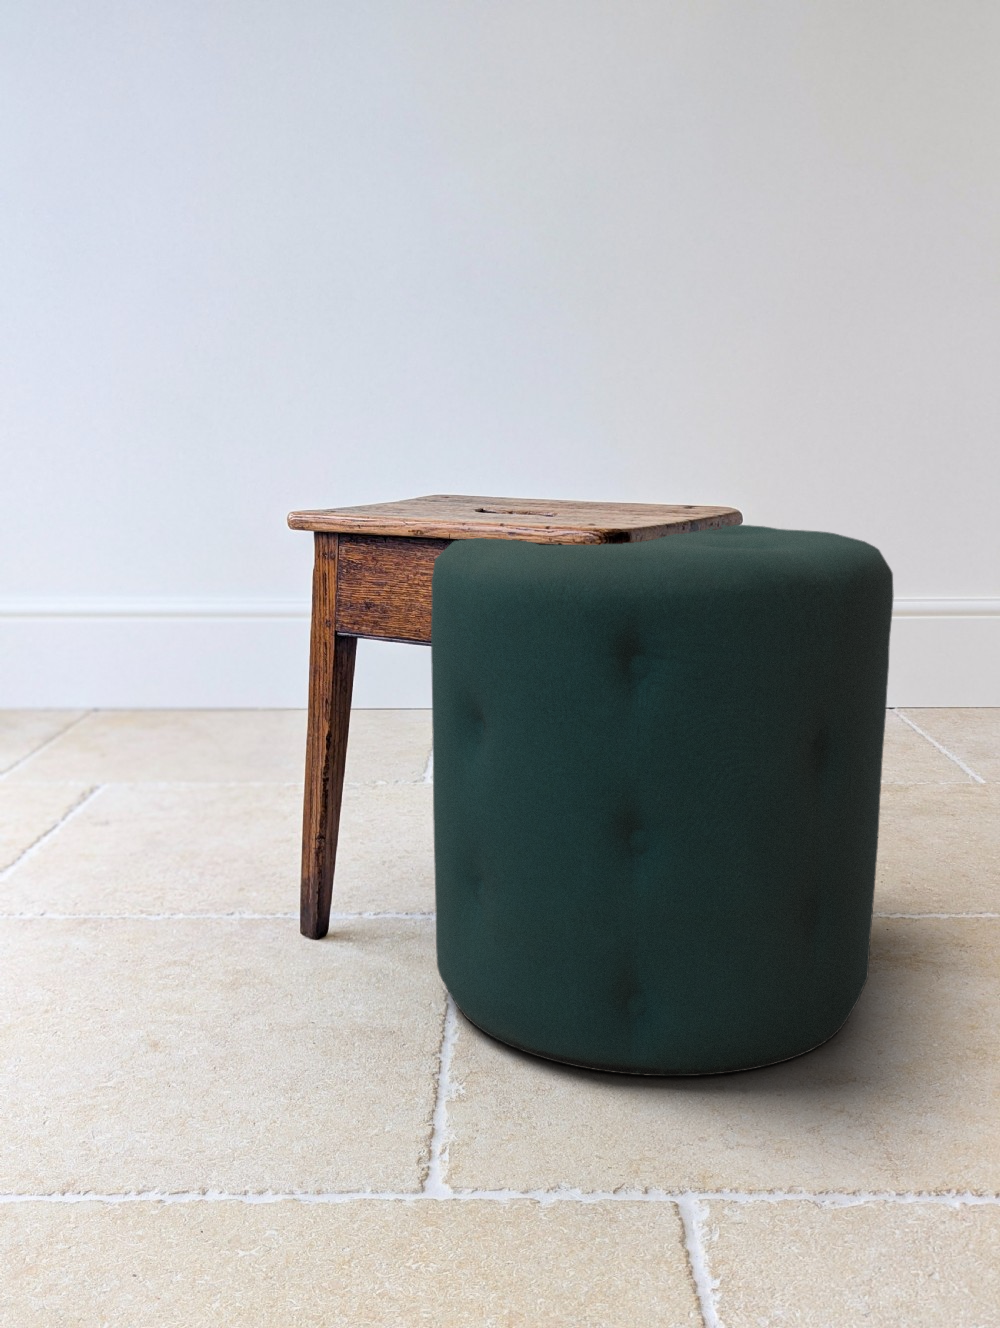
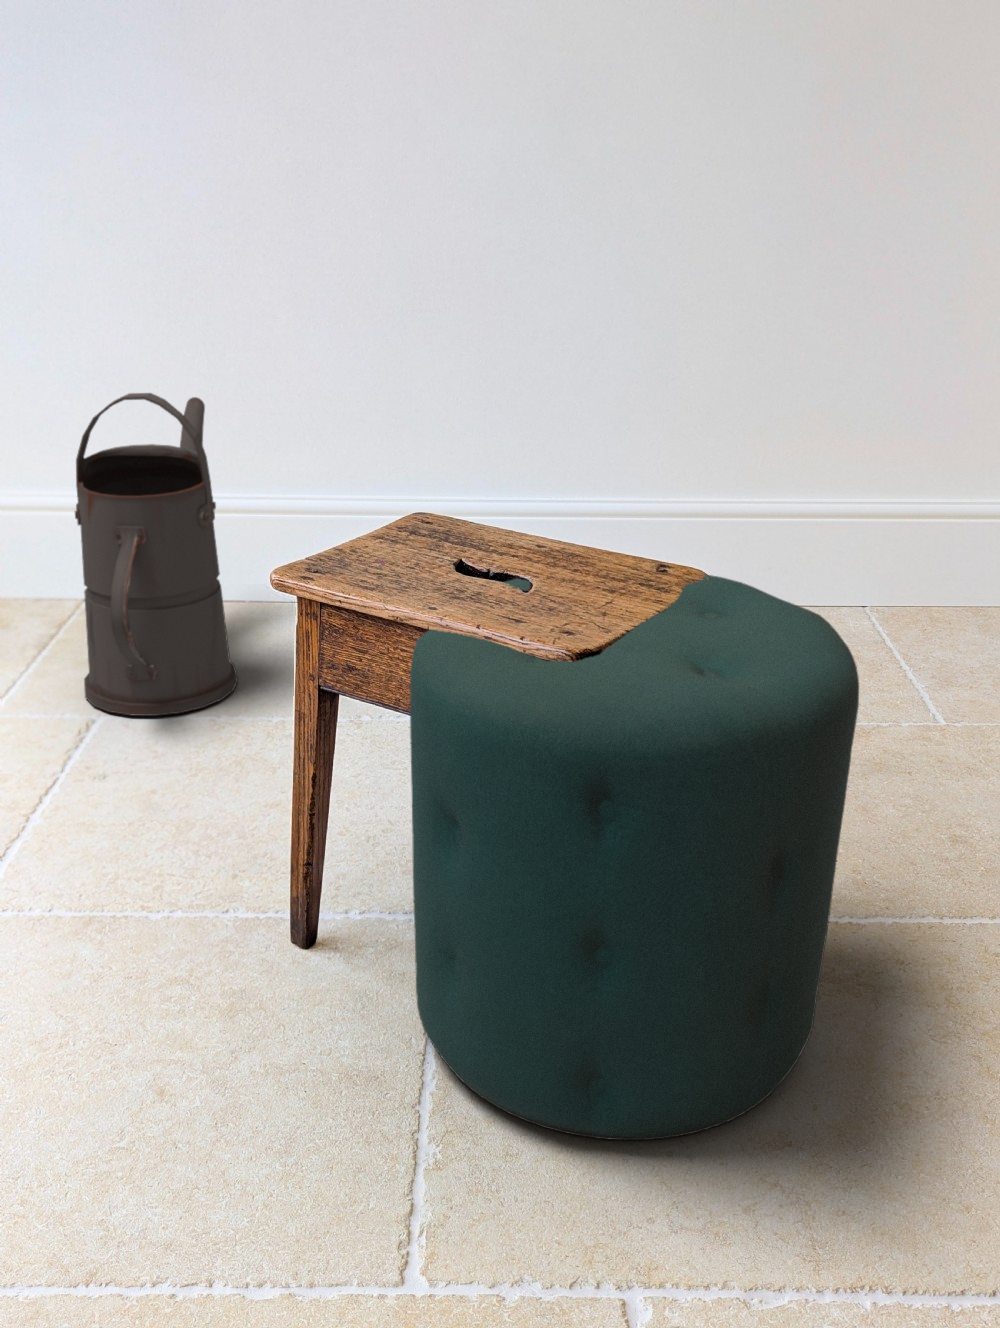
watering can: none [94,462,250,782] -> present [75,393,238,716]

